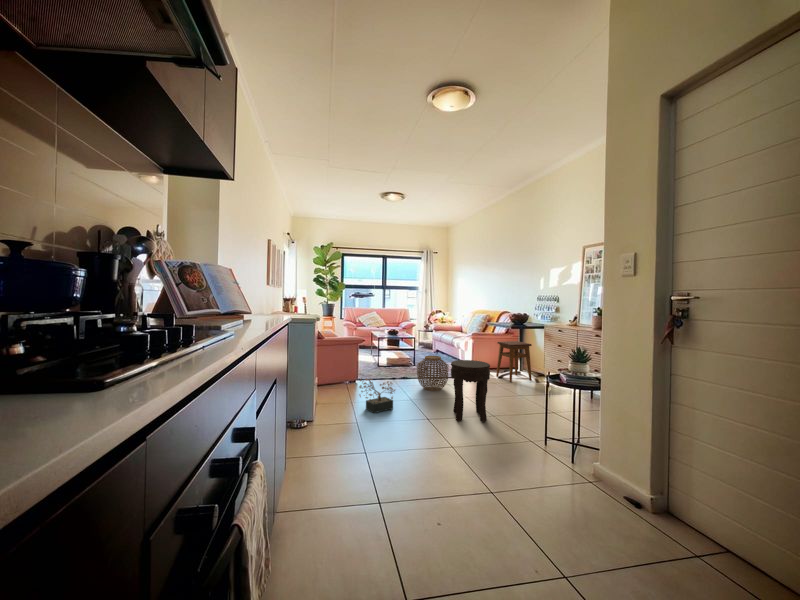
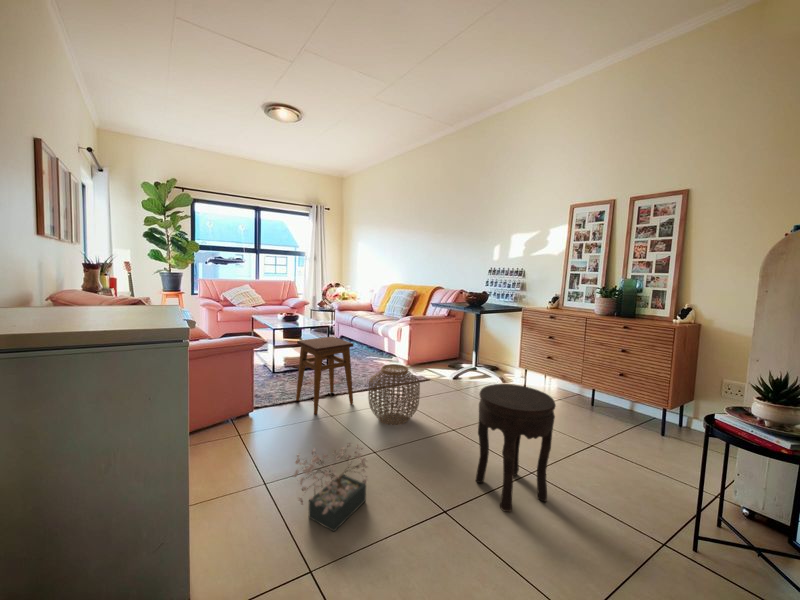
stool: present [496,341,532,382] -> present [296,337,354,414]

